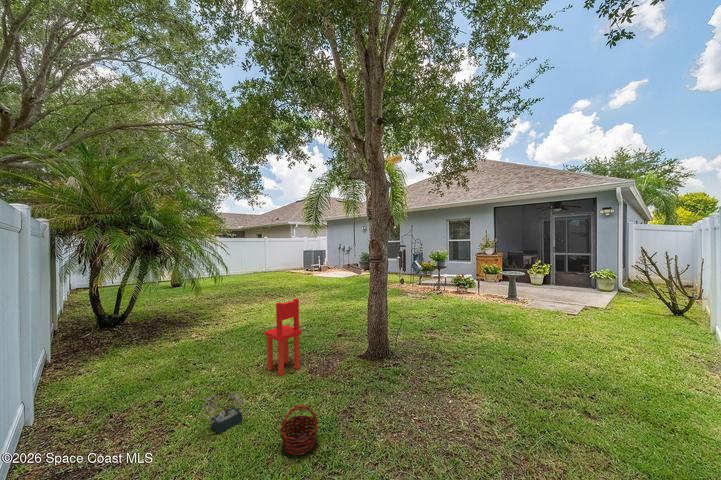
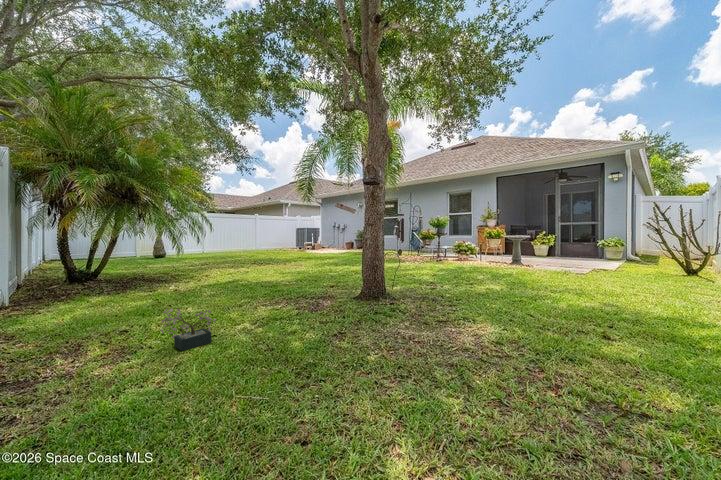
chair: present [264,298,301,376] -> none [244,229,286,312]
basket: present [279,404,318,455] -> none [252,312,299,366]

